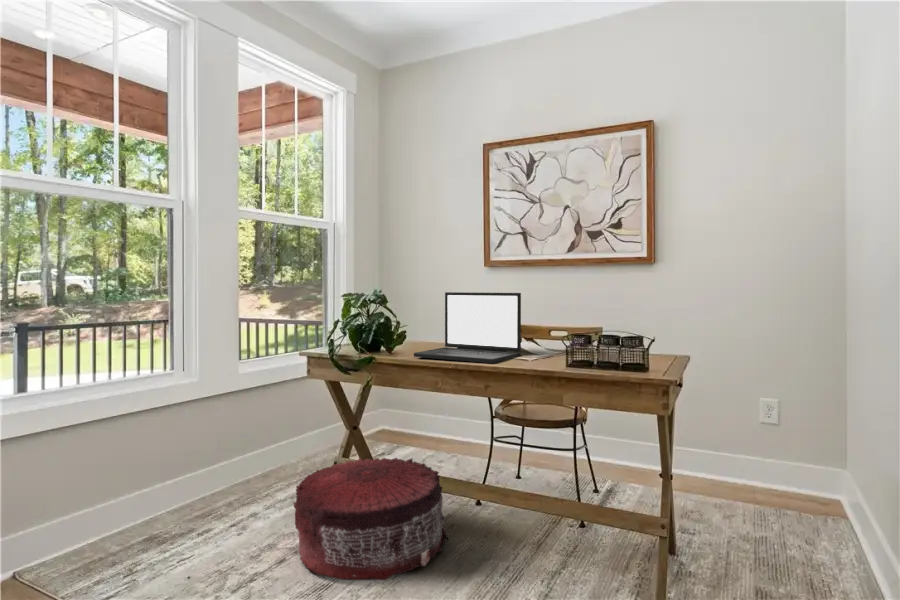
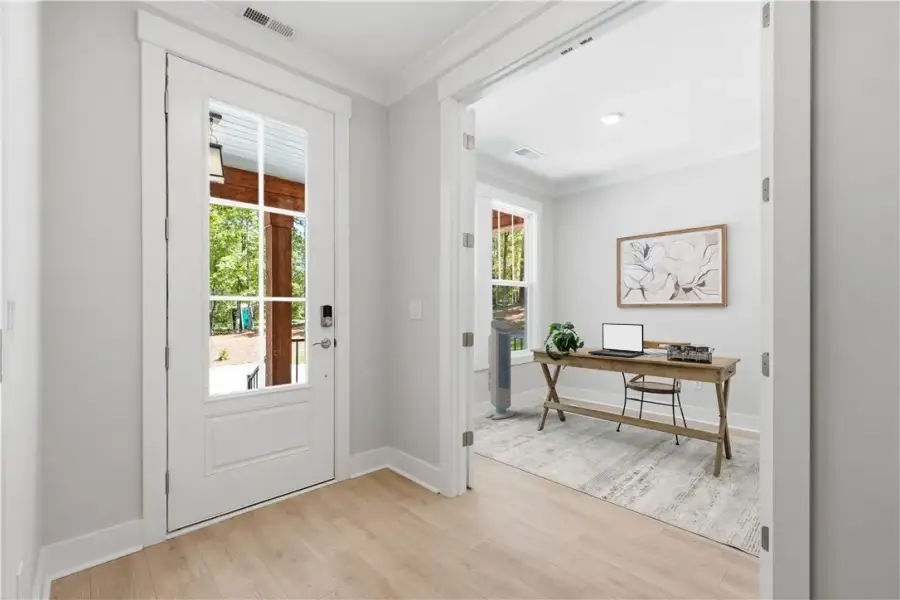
air purifier: none [216,291,289,501] -> present [486,320,516,419]
pouf: present [293,458,448,580] -> none [531,401,606,453]

